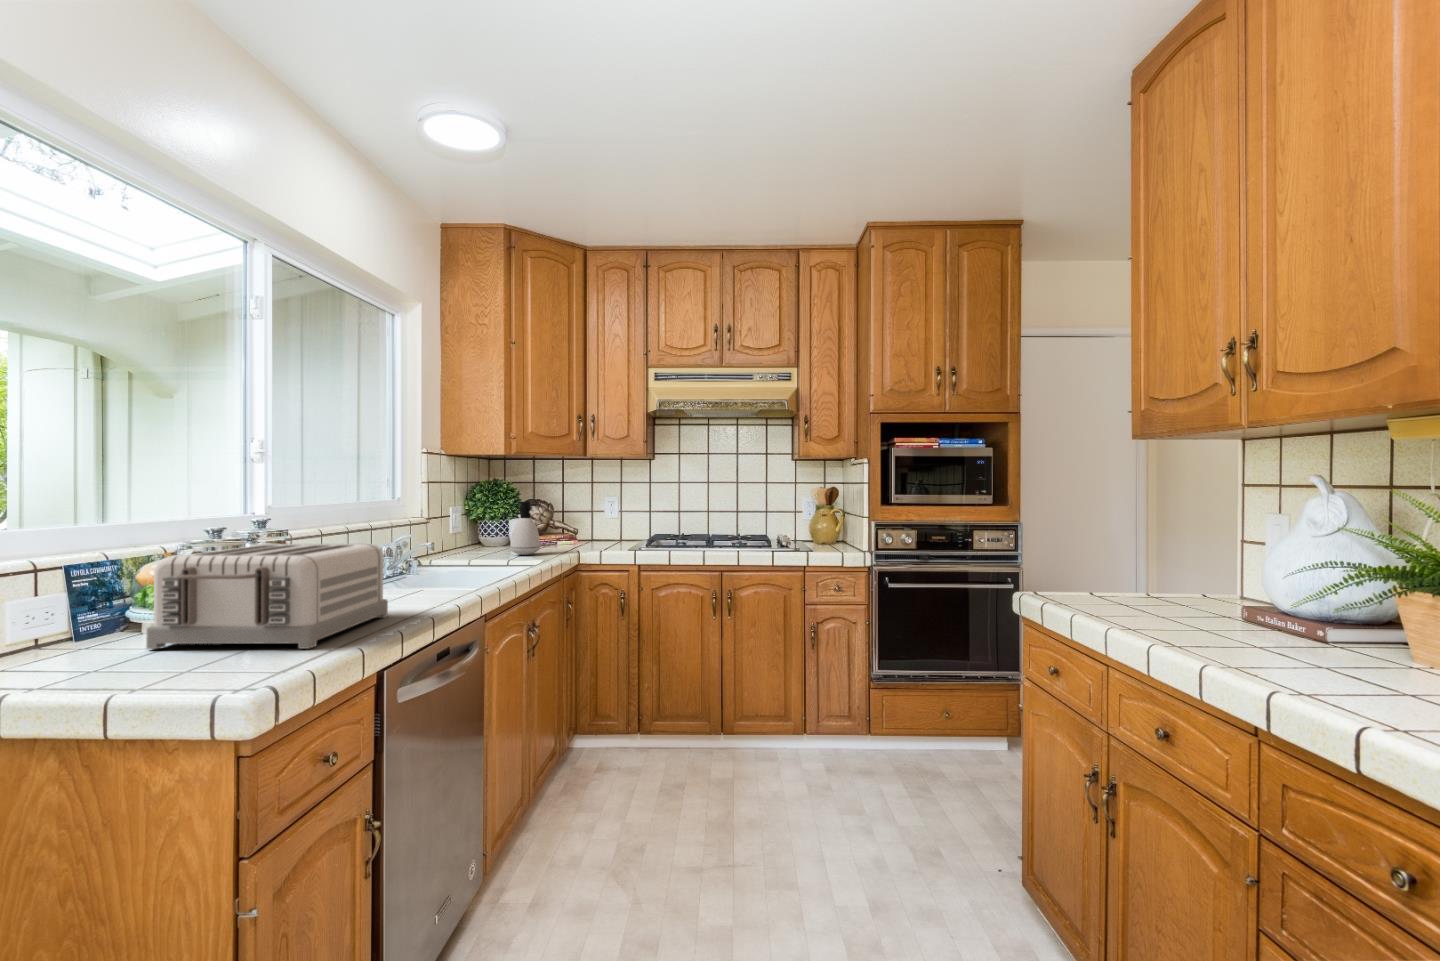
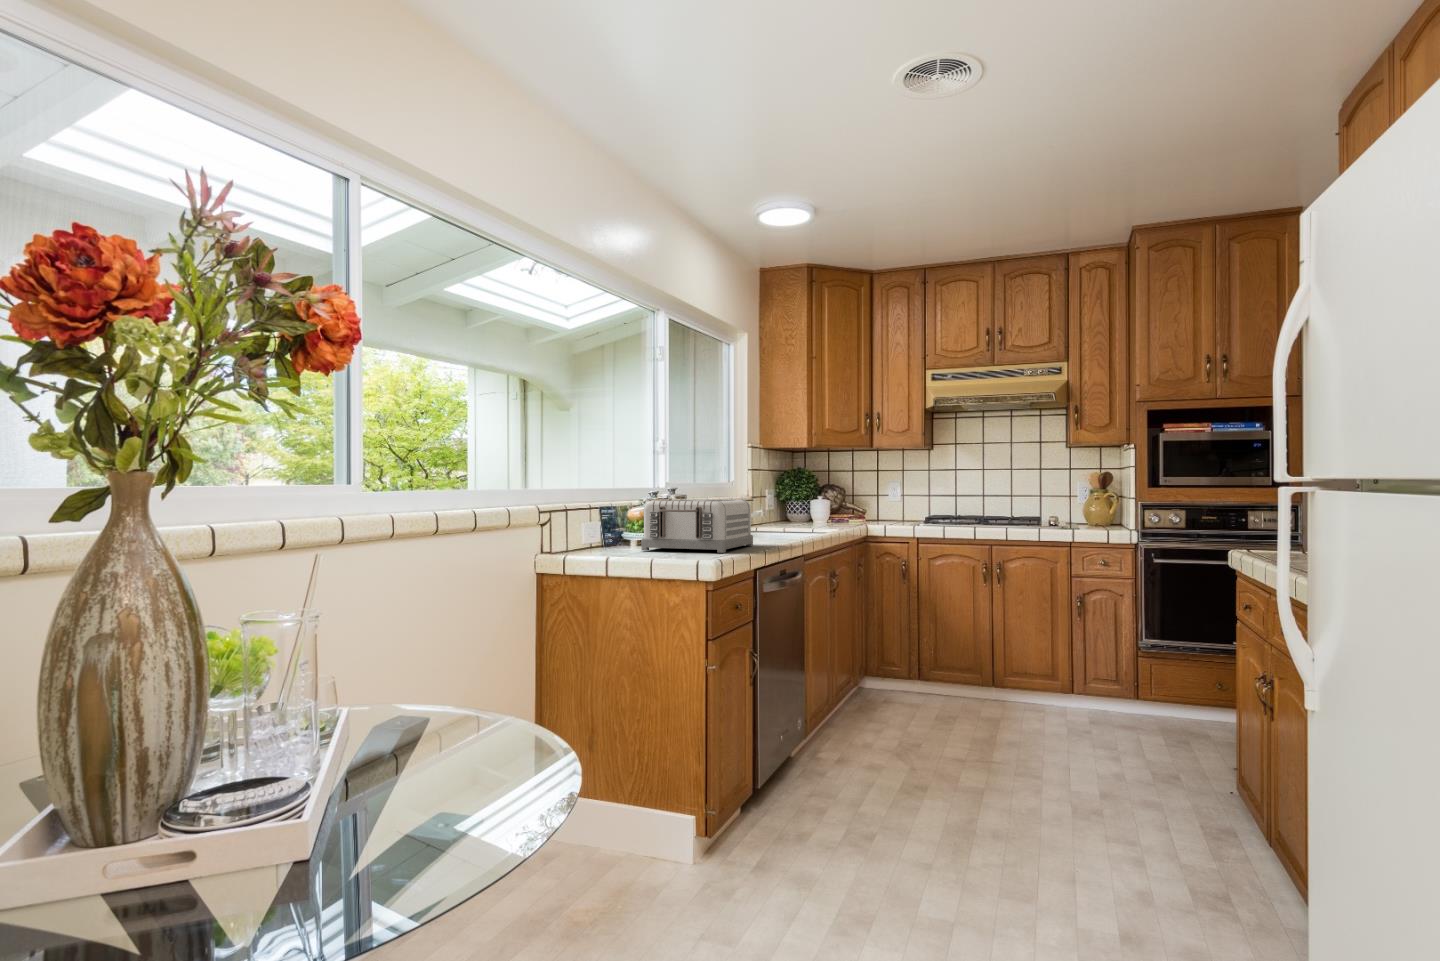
soap dispenser: present [510,502,540,555] -> none [815,484,837,525]

